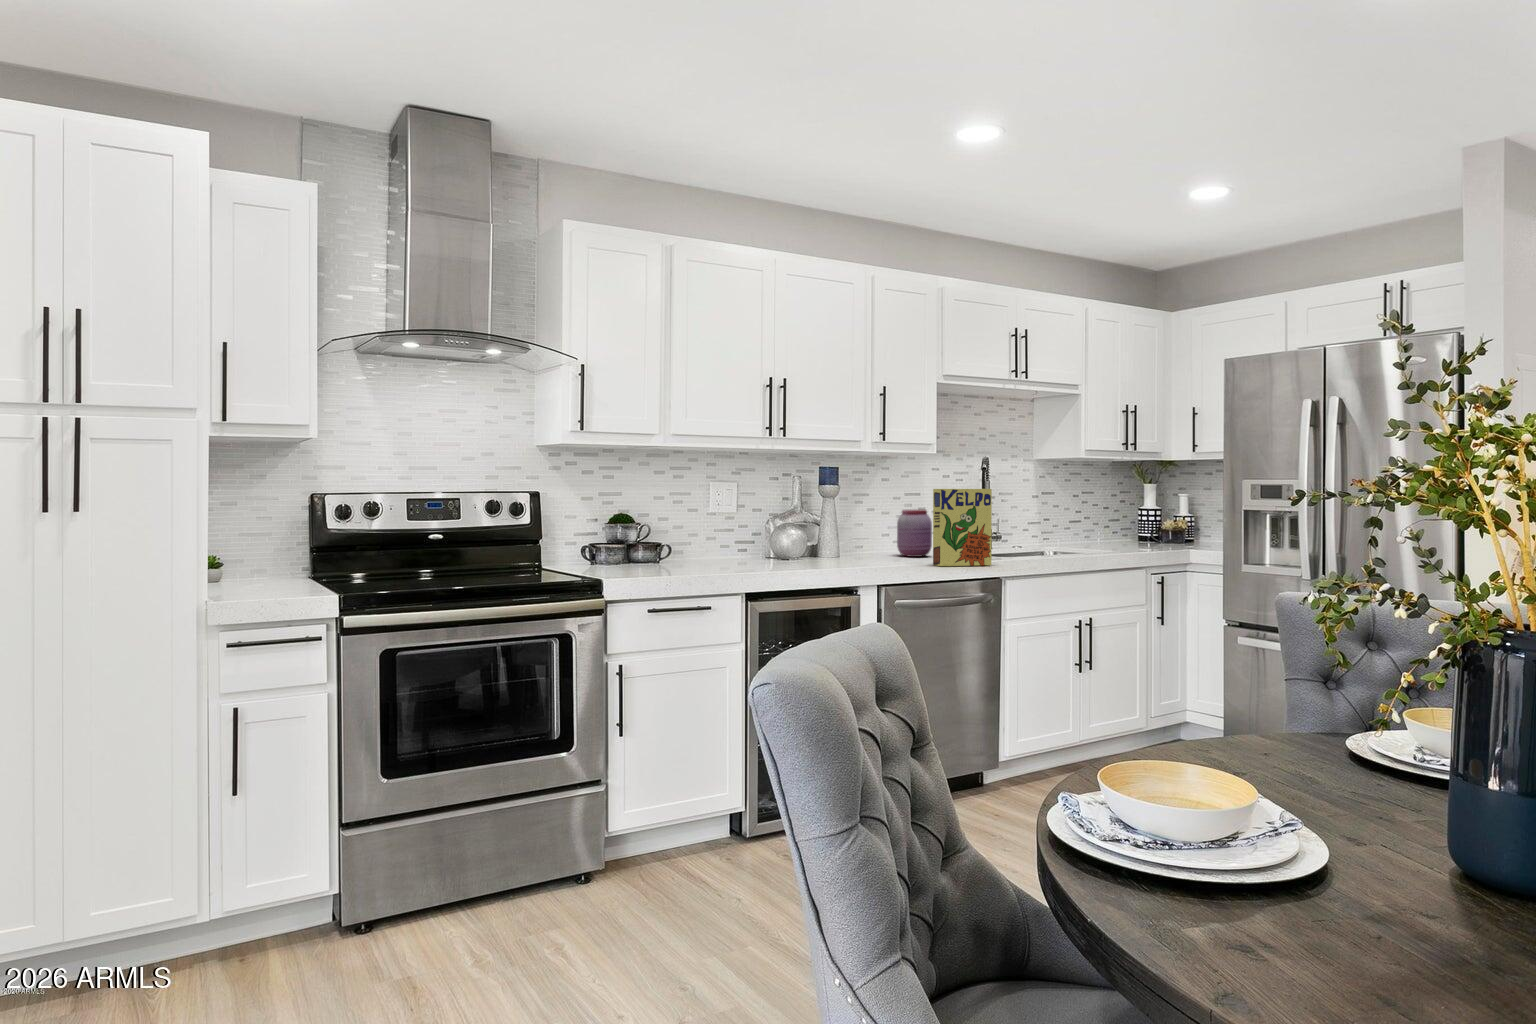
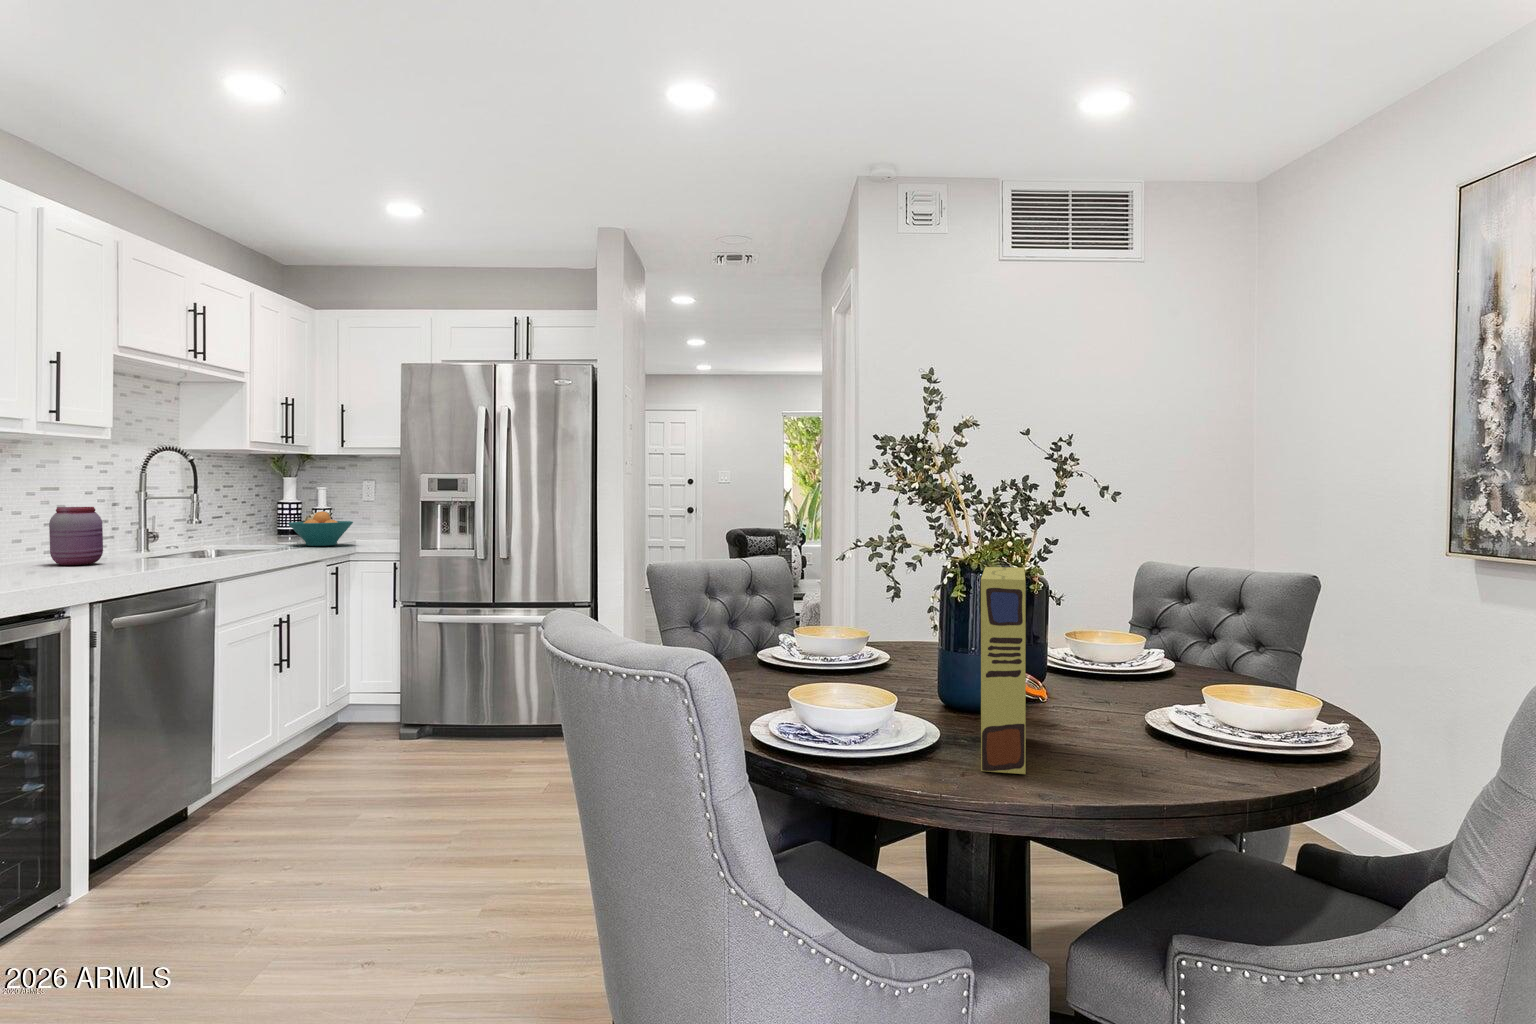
cereal box: present [933,489,992,566] -> present [981,567,1026,774]
fruit bowl: none [1116,519,1181,554] -> present [288,512,353,546]

